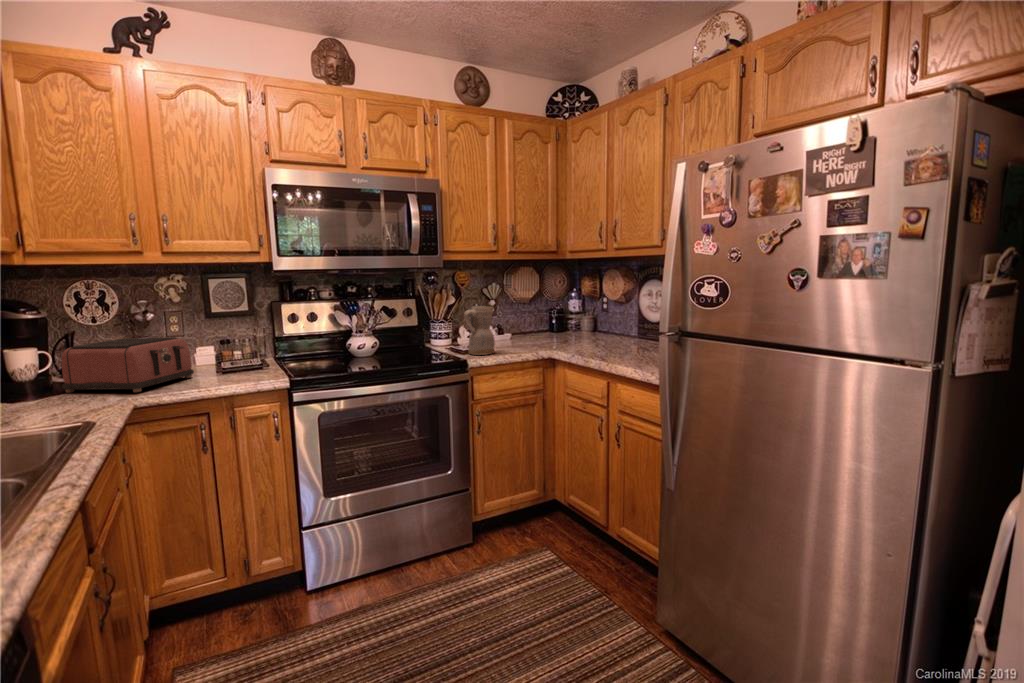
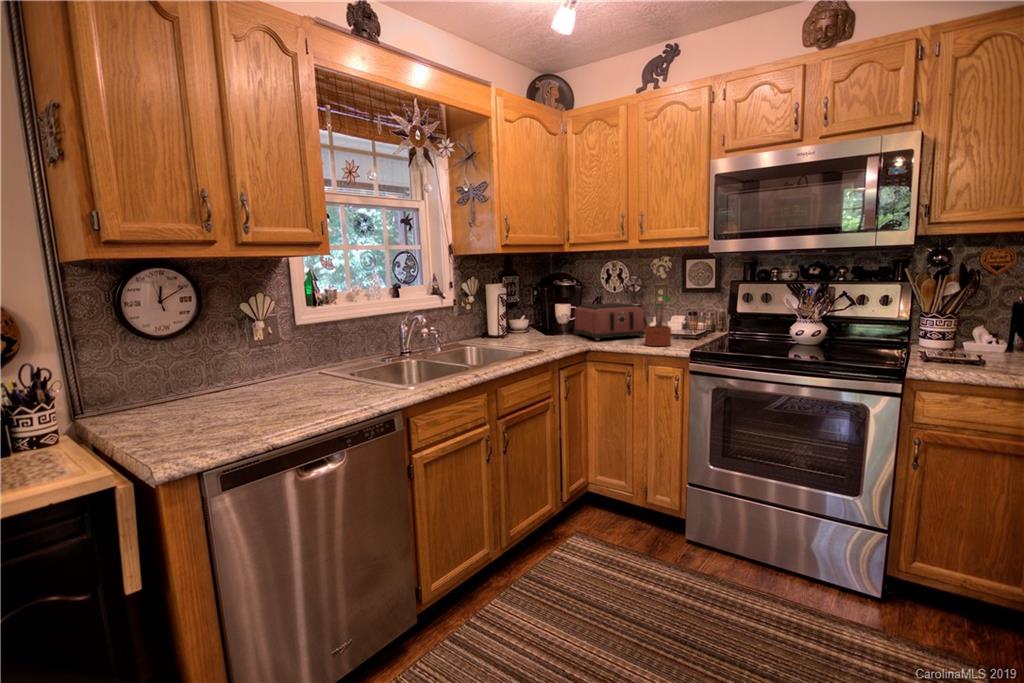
ceramic pitcher: present [464,306,495,355] -> none [930,299,993,368]
potted plant: none [213,321,252,384] -> present [645,296,671,346]

